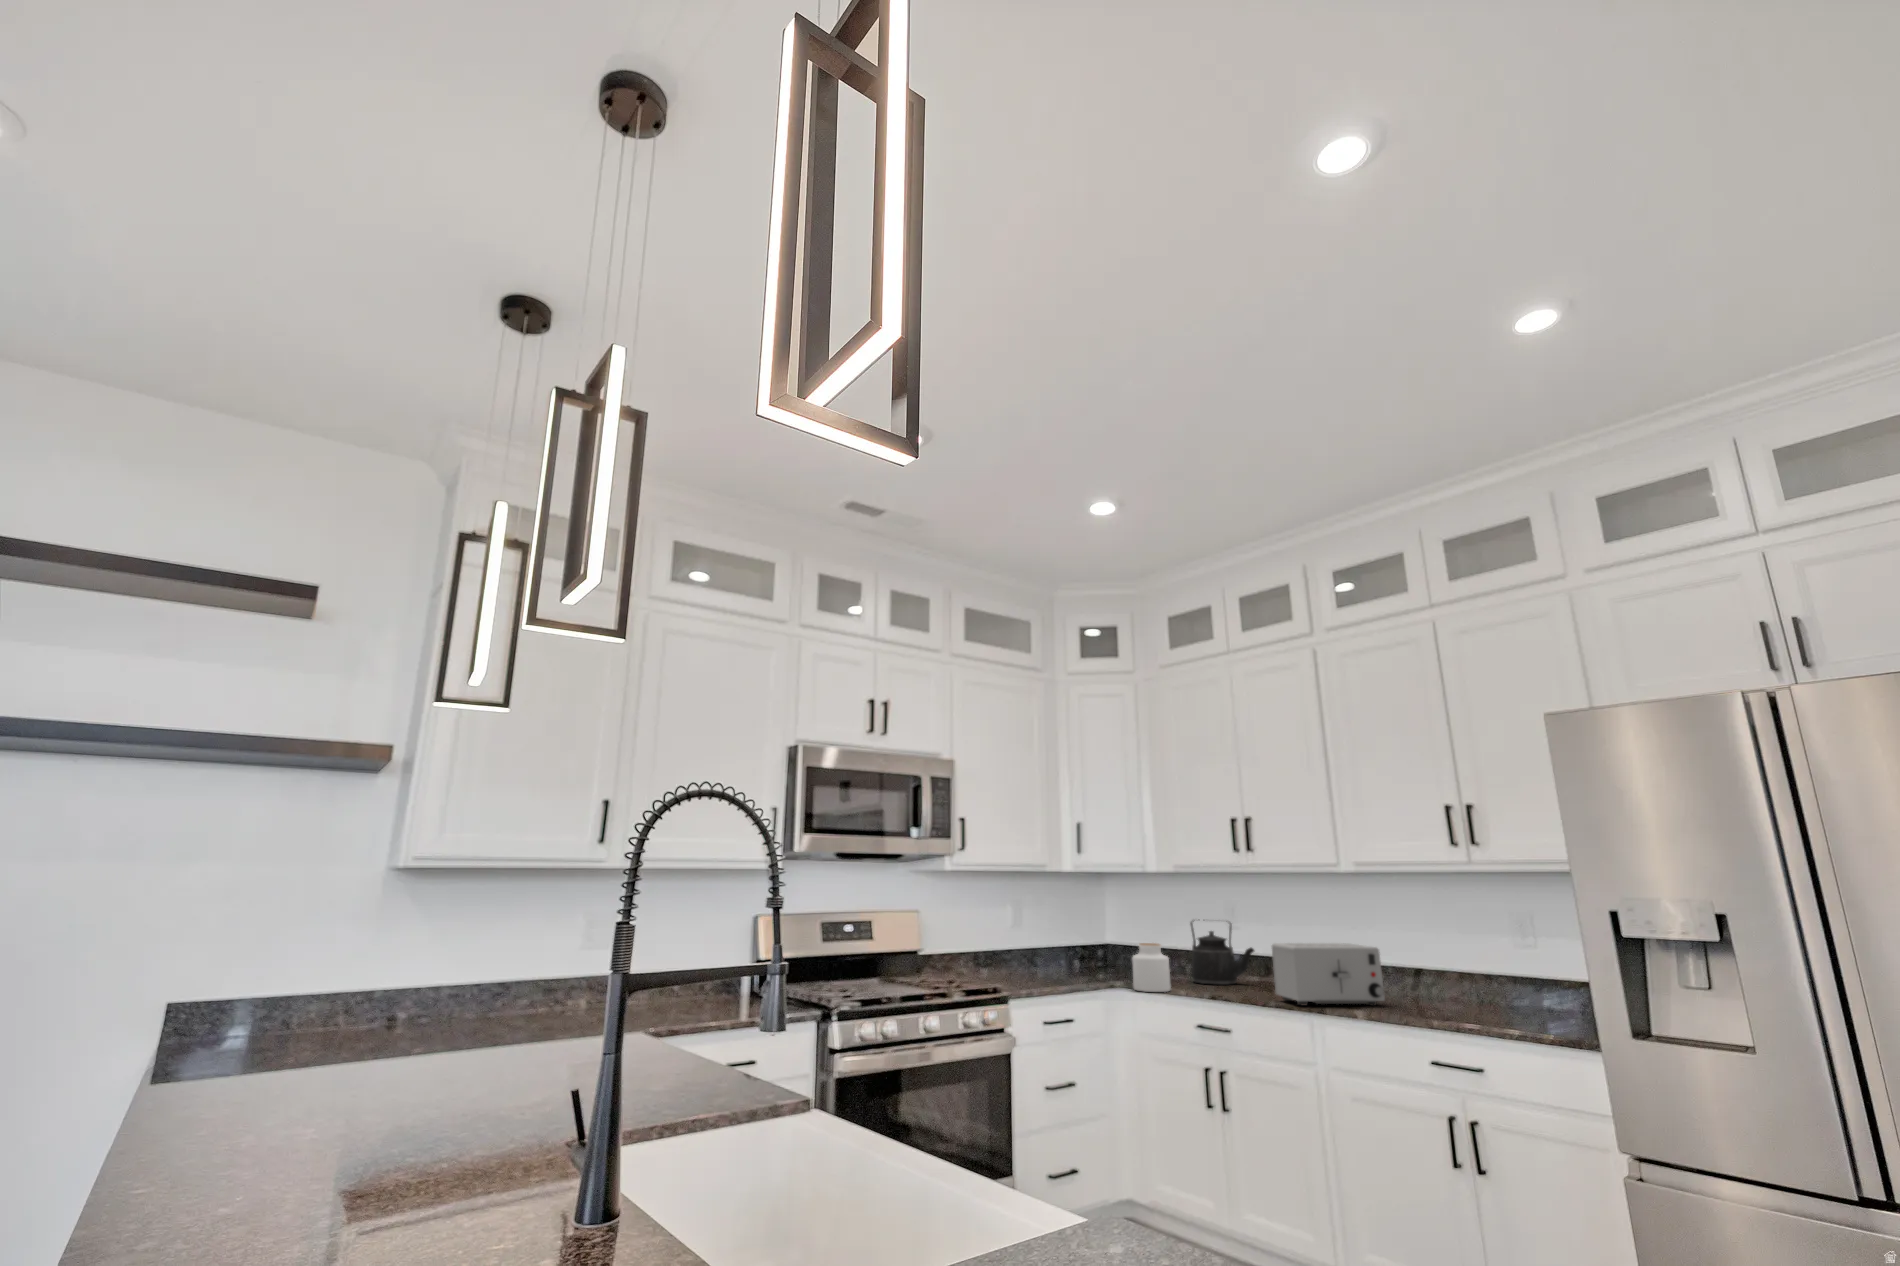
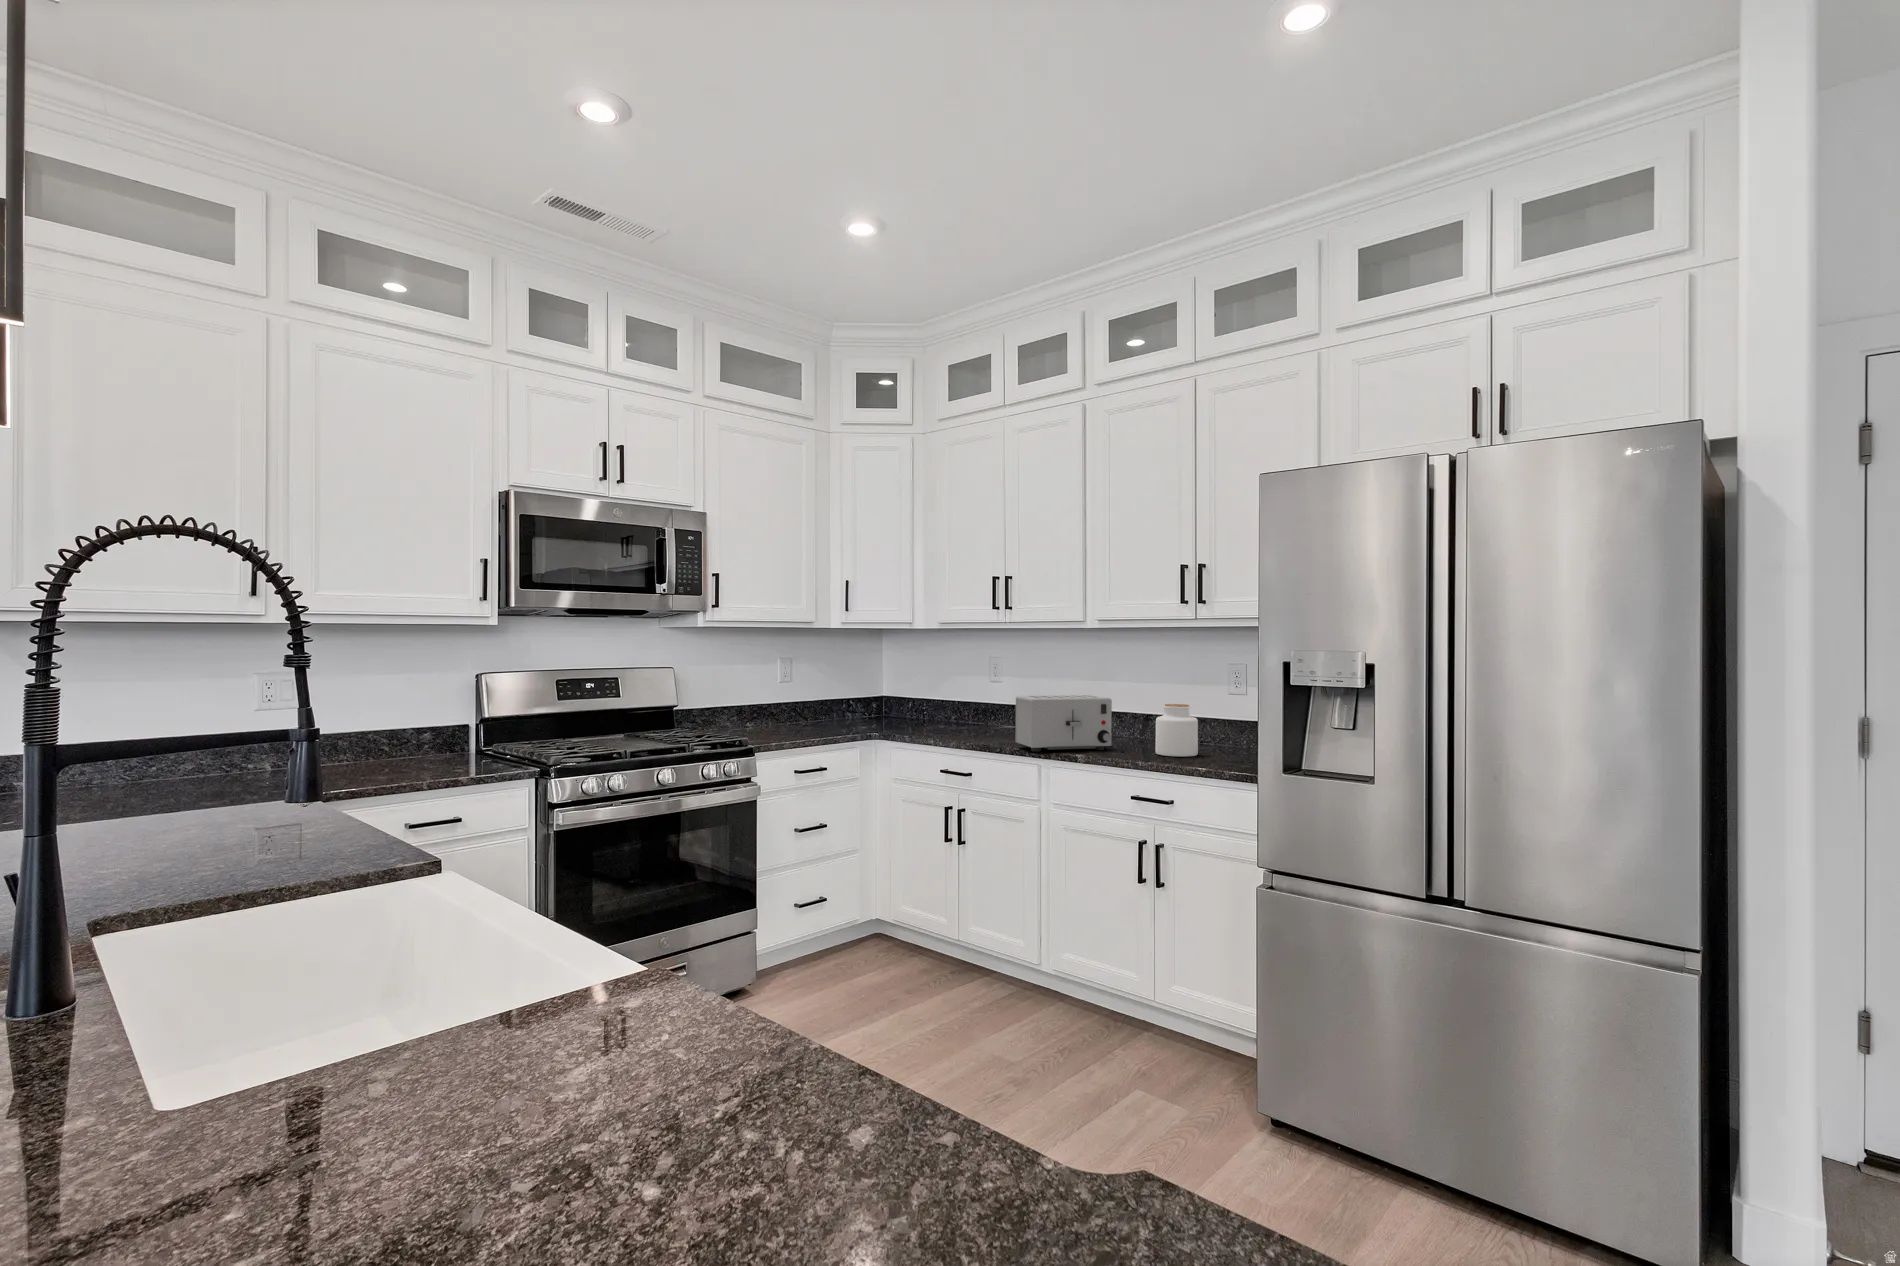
kettle: present [1190,921,1254,985] -> none [950,675,1009,734]
jar: present [1132,943,1171,992] -> present [1156,704,1198,757]

